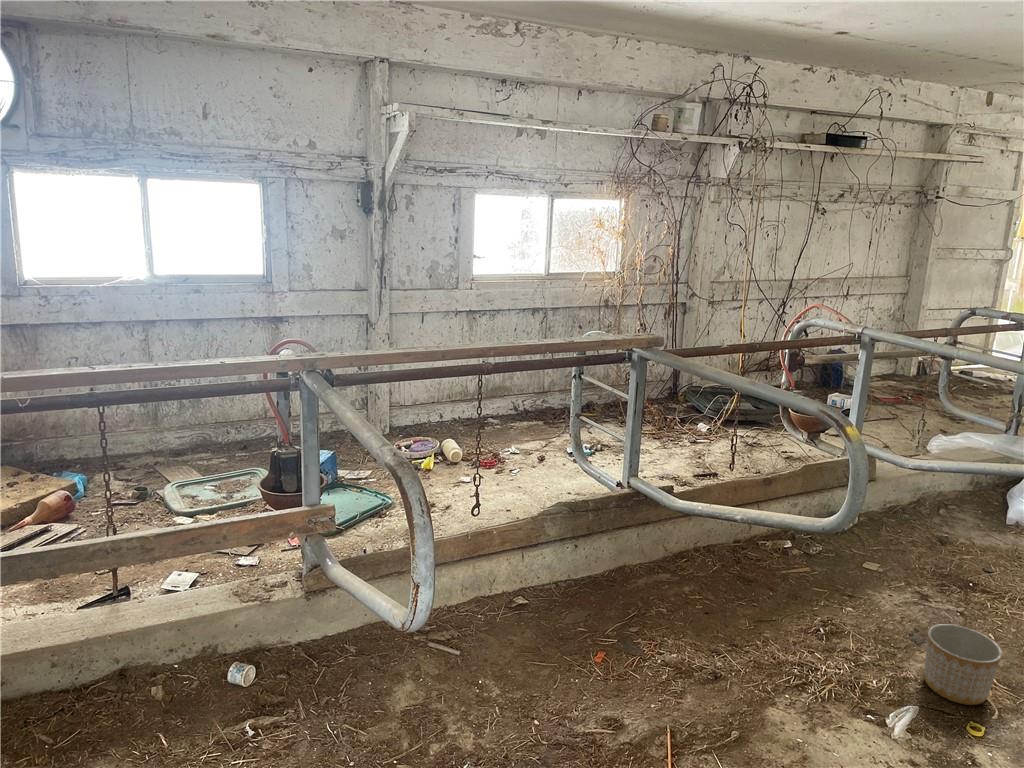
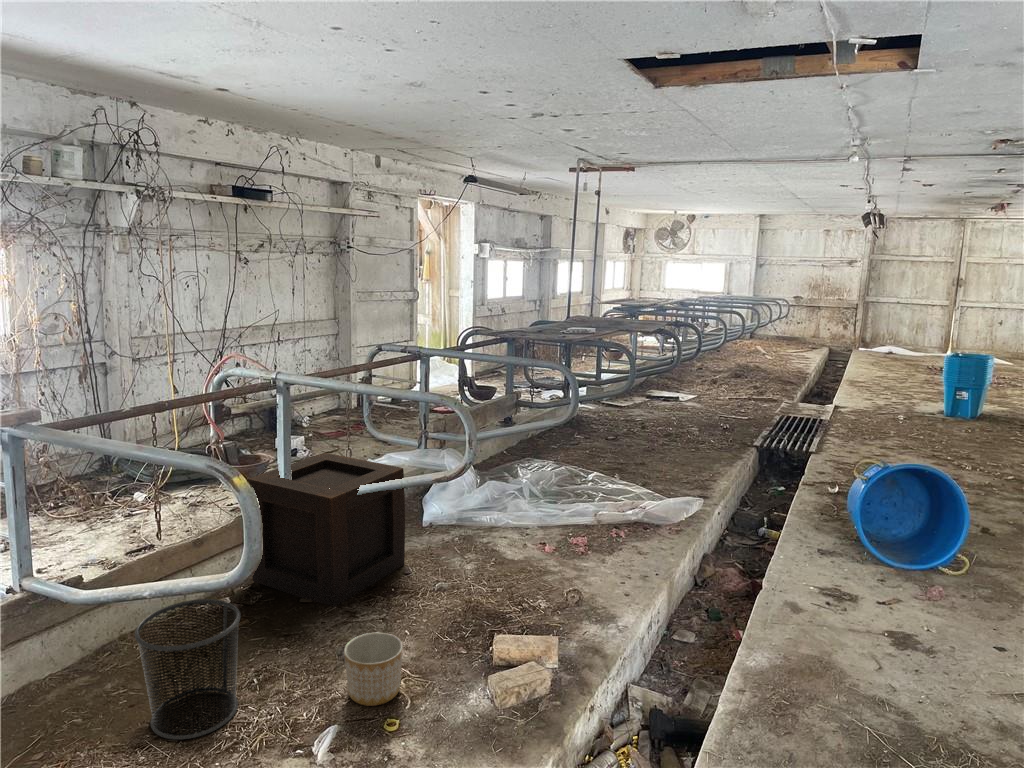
wooden crate: none [808,421,1005,585] -> present [248,453,405,607]
trash can: none [727,533,824,659] -> present [135,599,241,740]

